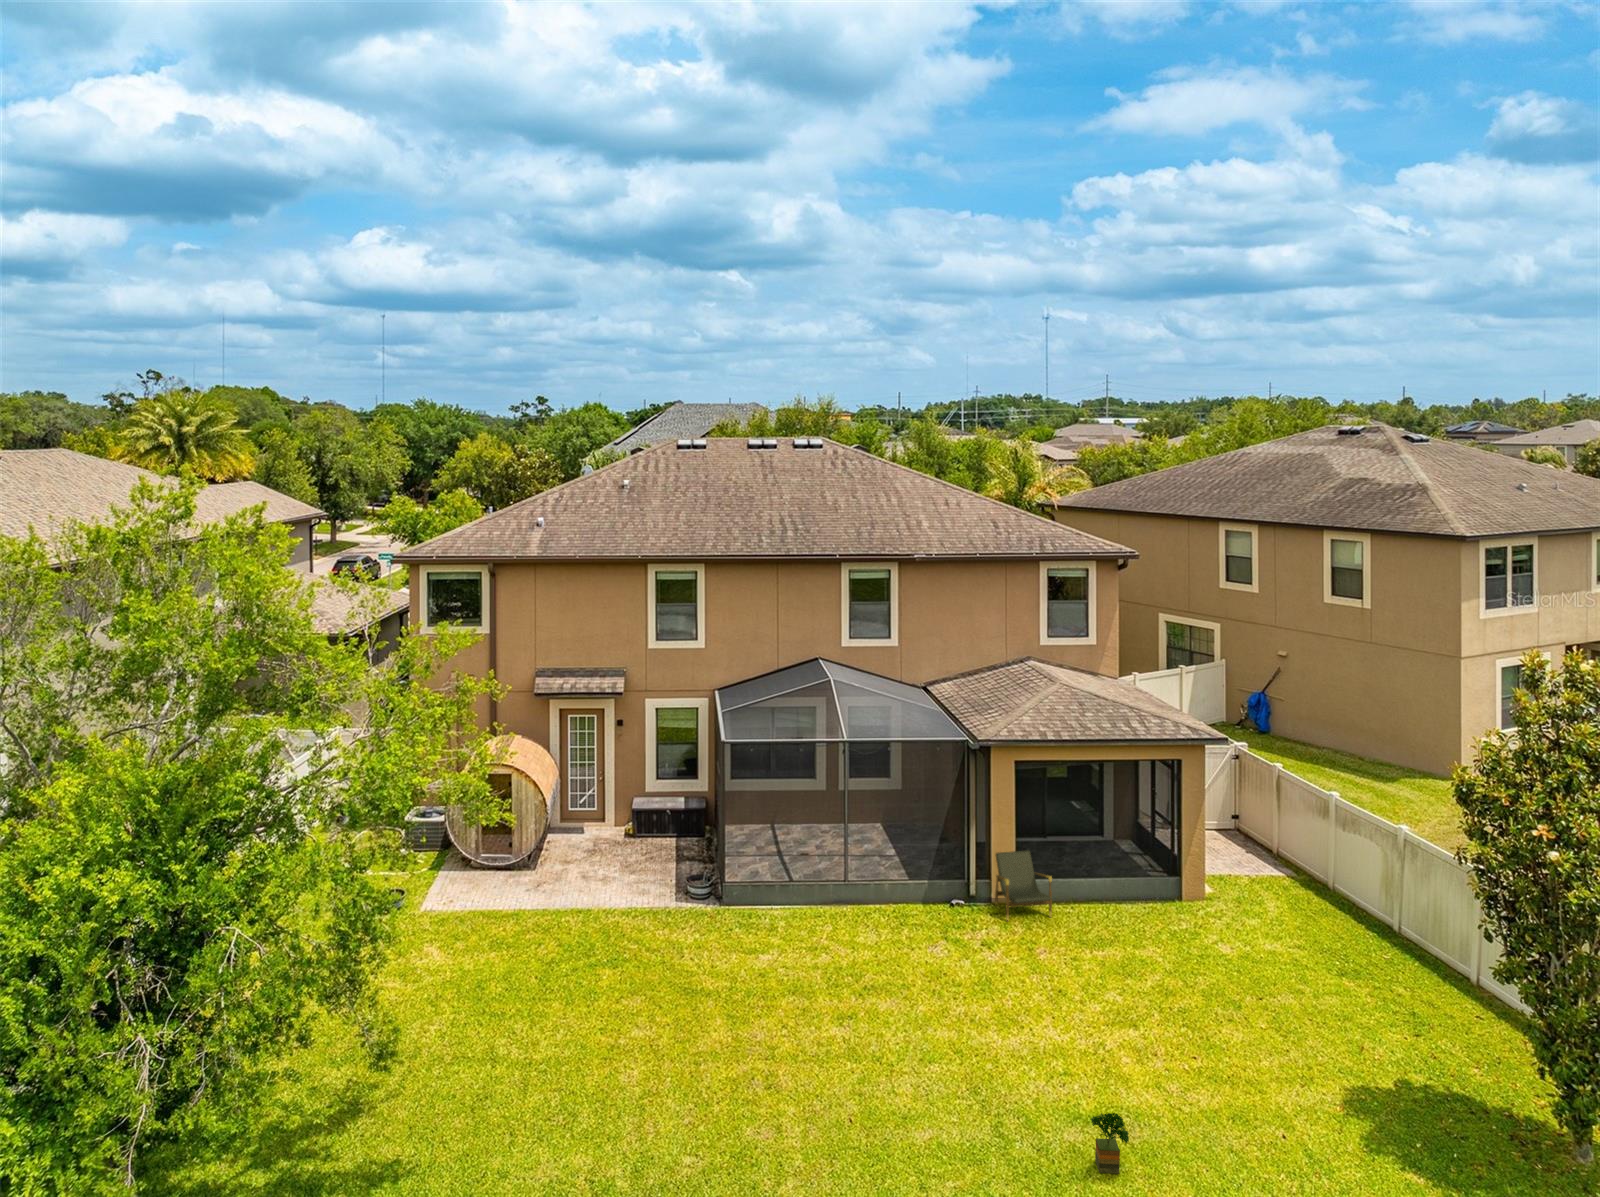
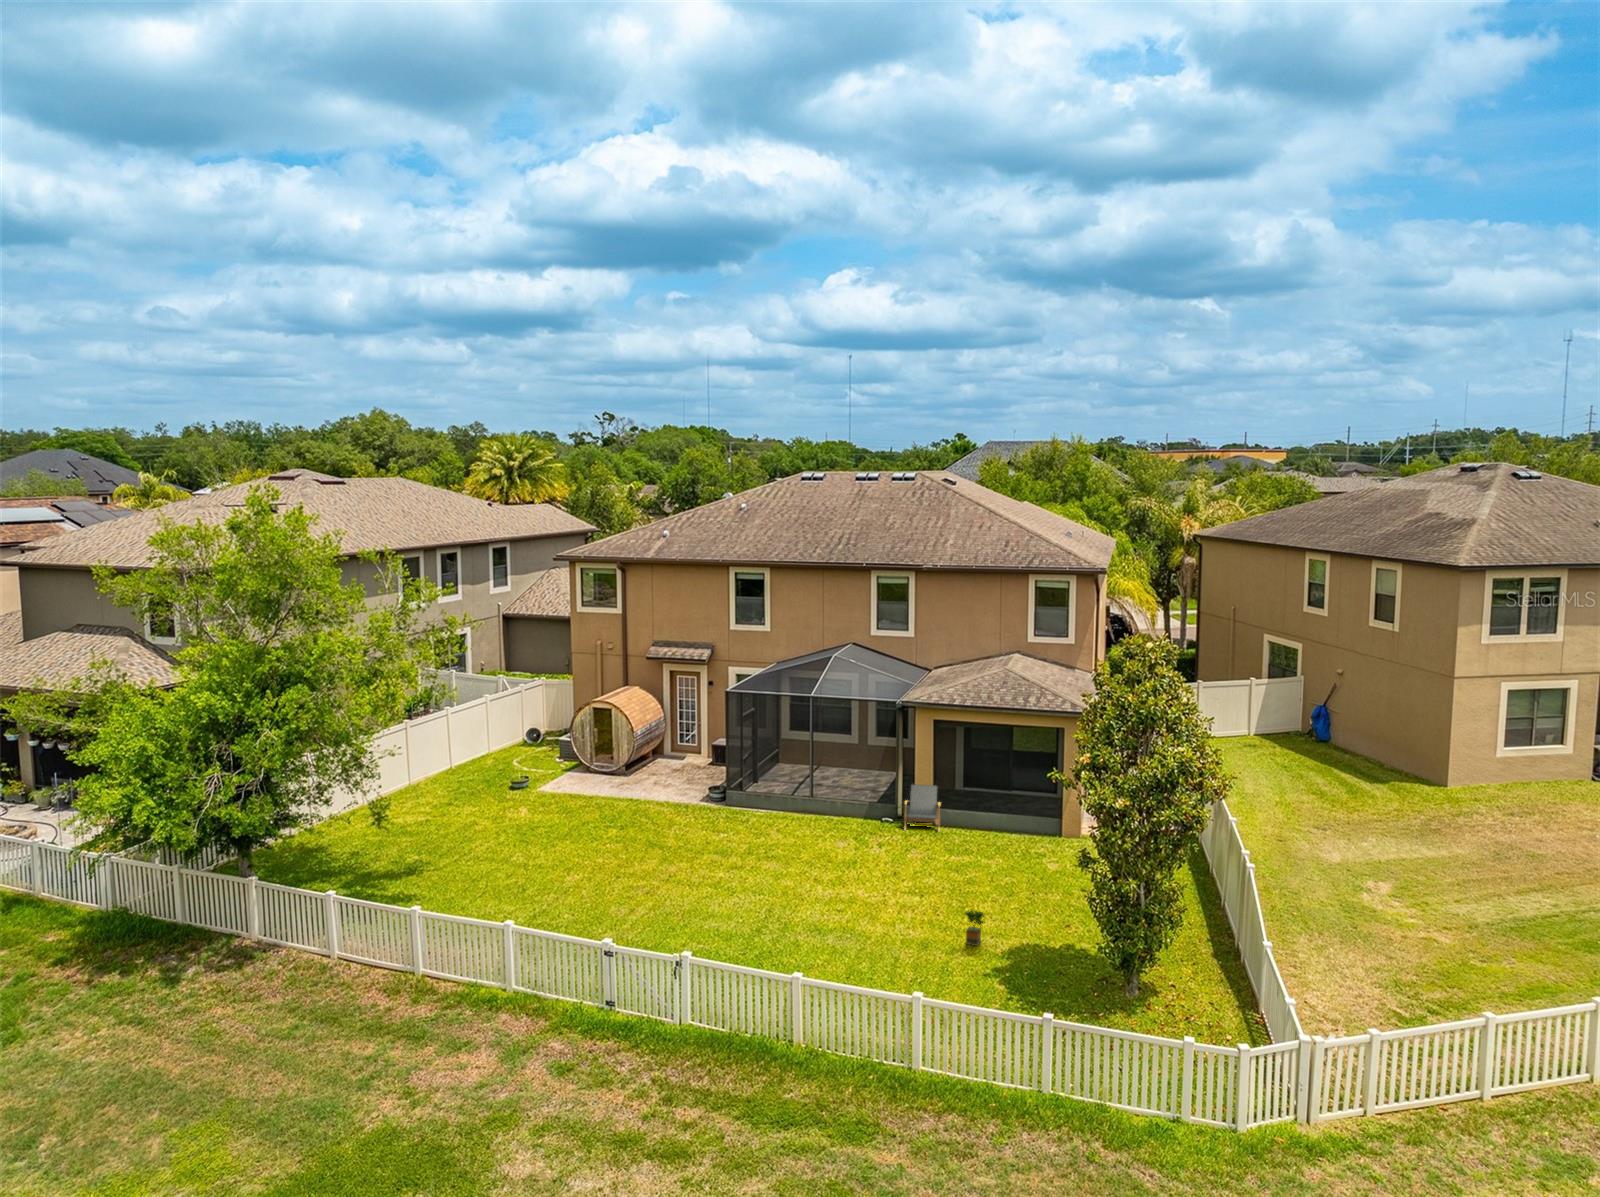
potted tree: present [1091,1113,1129,1174] -> present [965,911,985,946]

